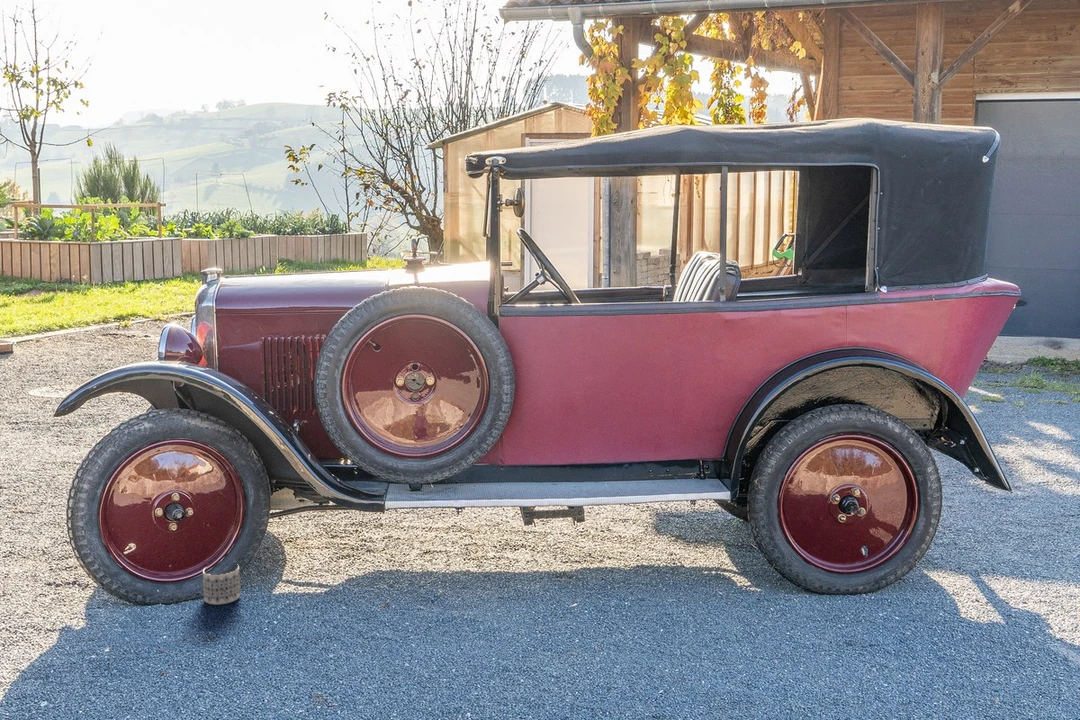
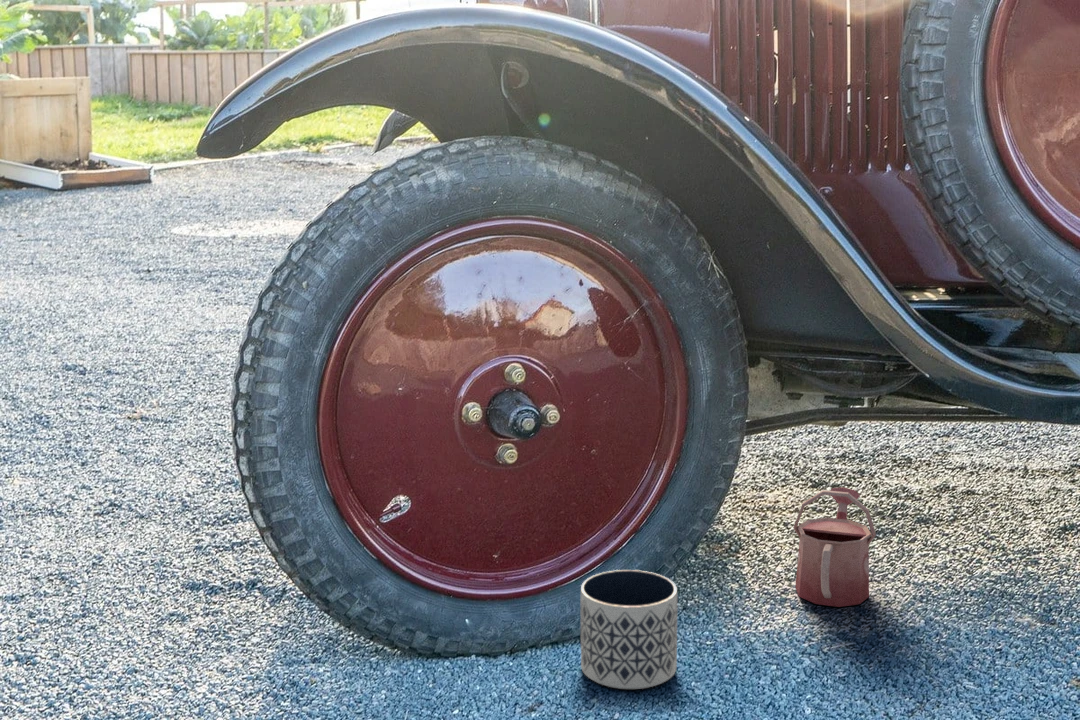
watering can: none [298,527,330,572] -> present [793,487,876,607]

